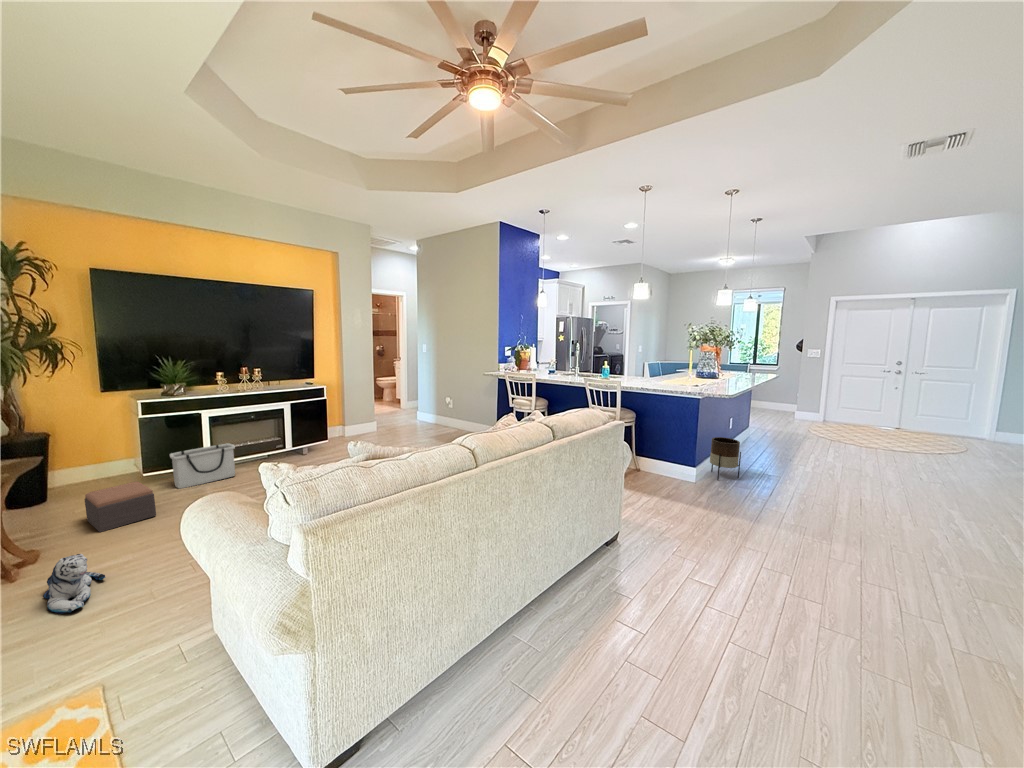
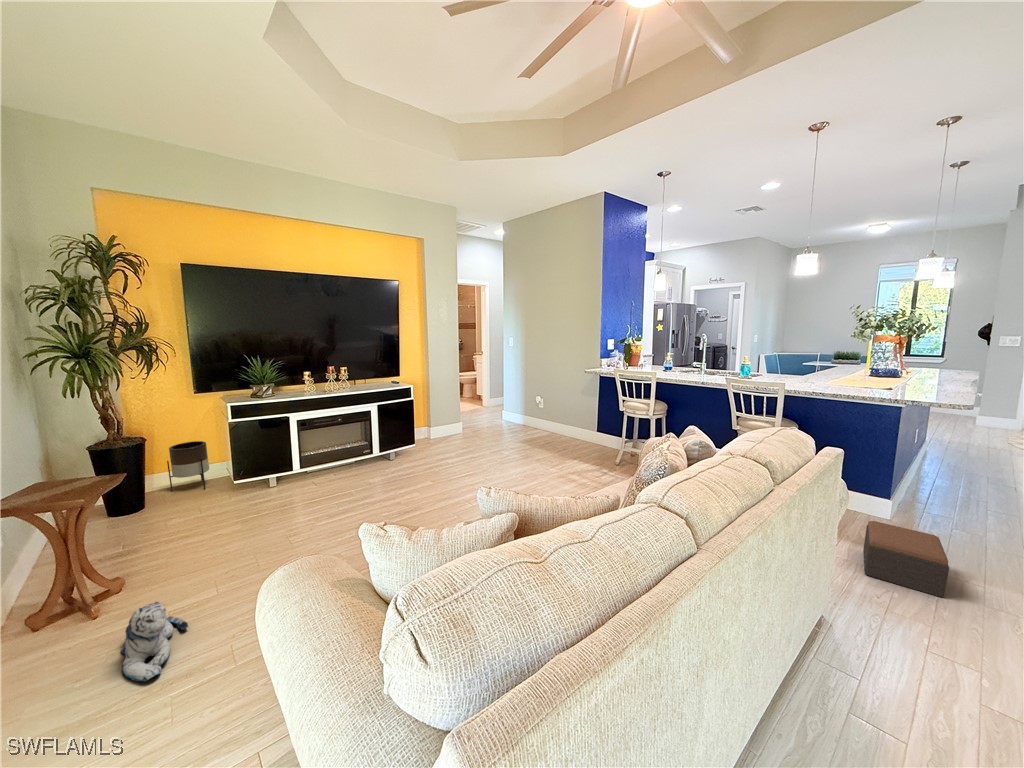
planter: present [710,437,741,480] -> present [167,441,209,491]
storage bin: present [170,443,235,489] -> none [259,450,323,500]
footstool: present [84,482,156,532] -> present [863,521,949,597]

